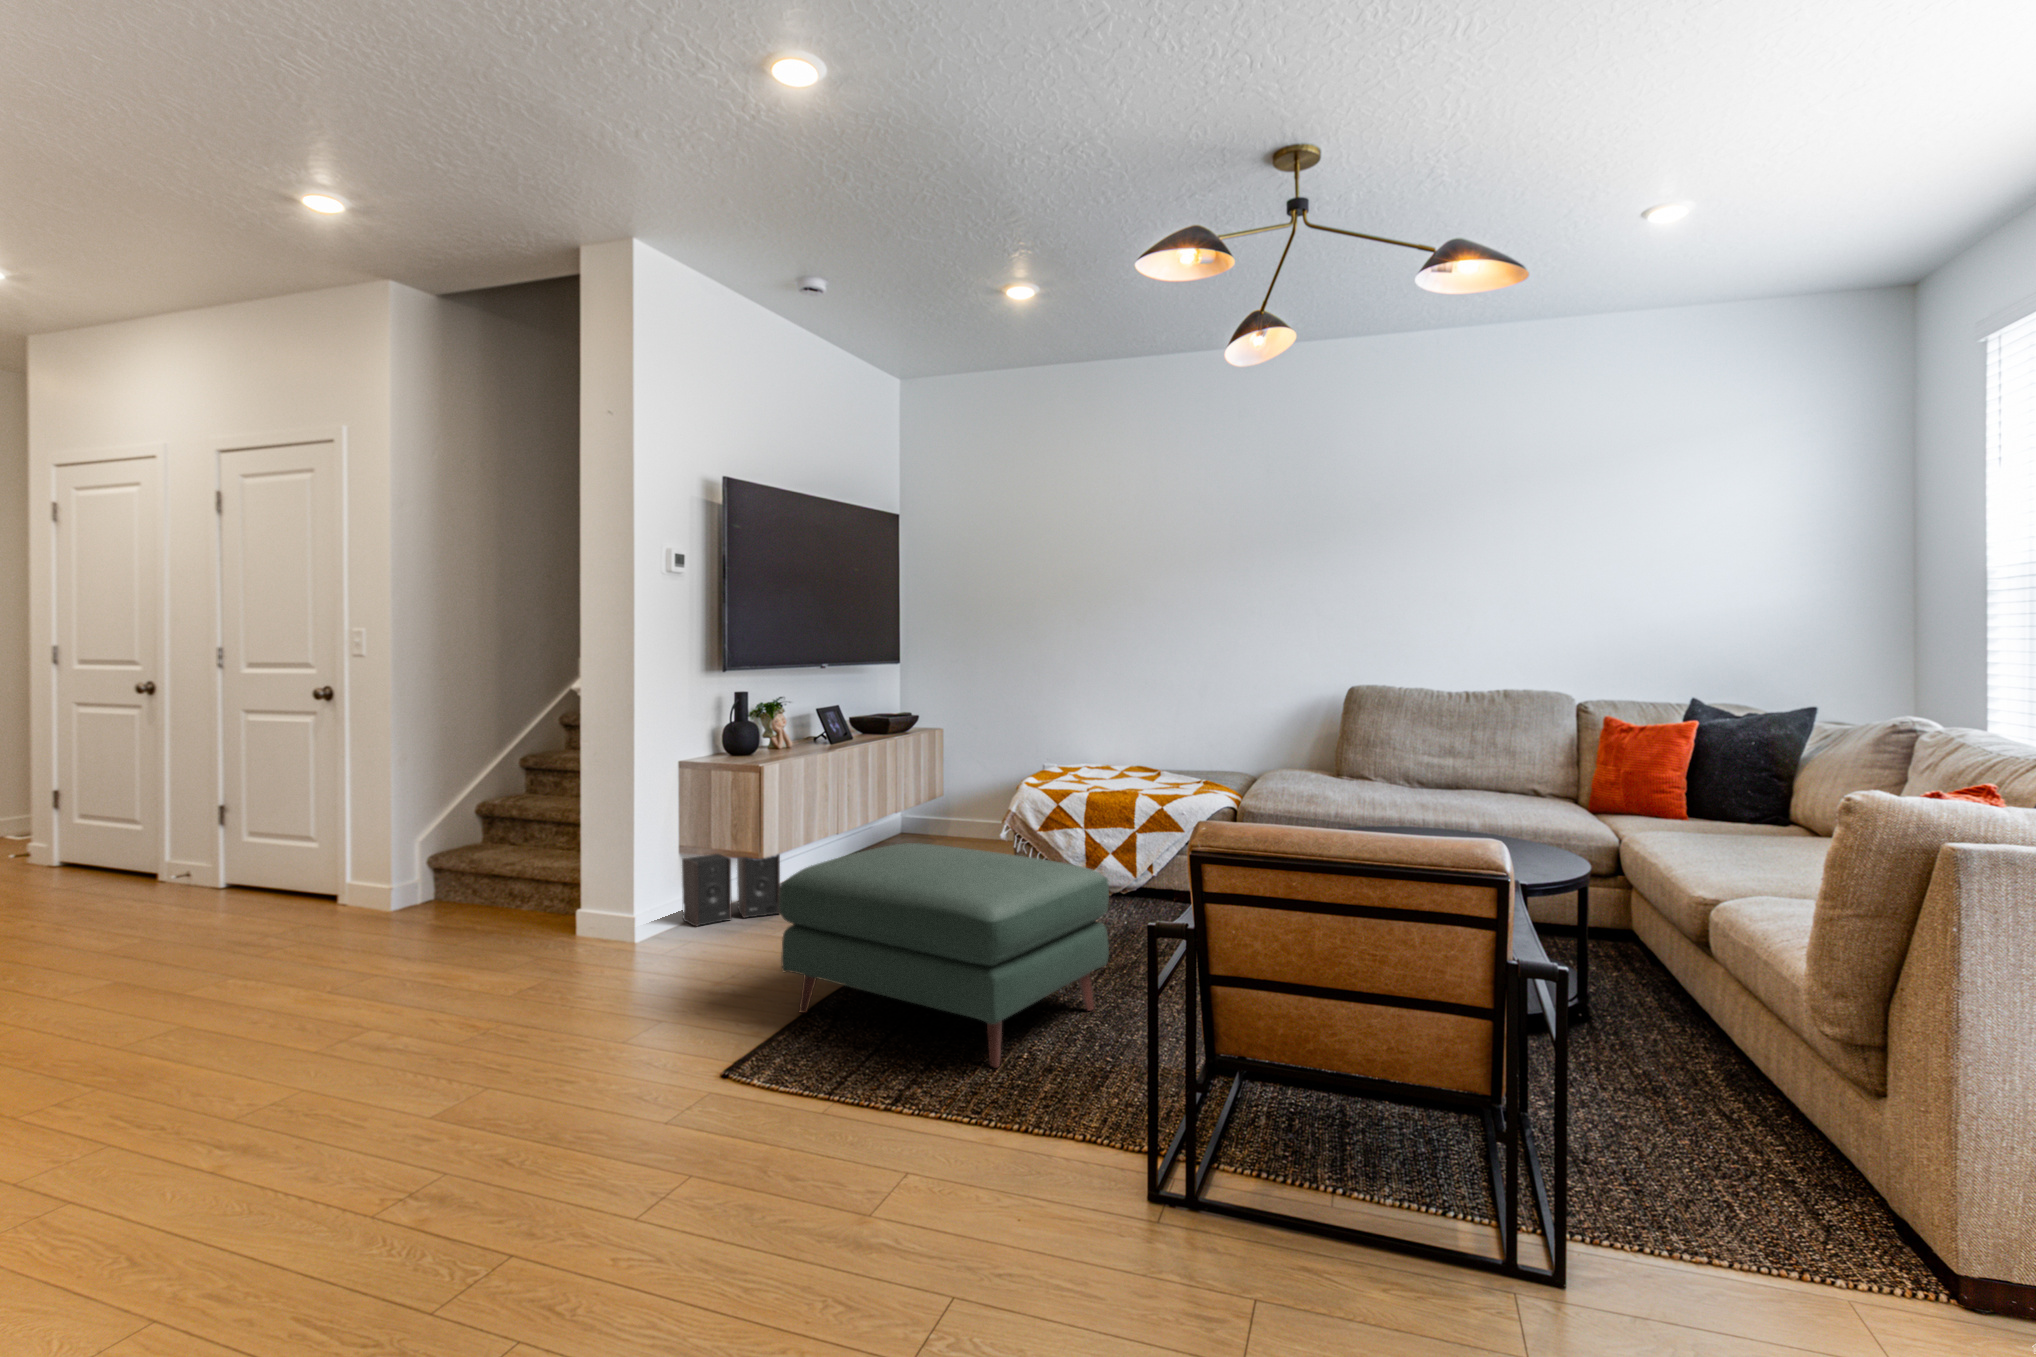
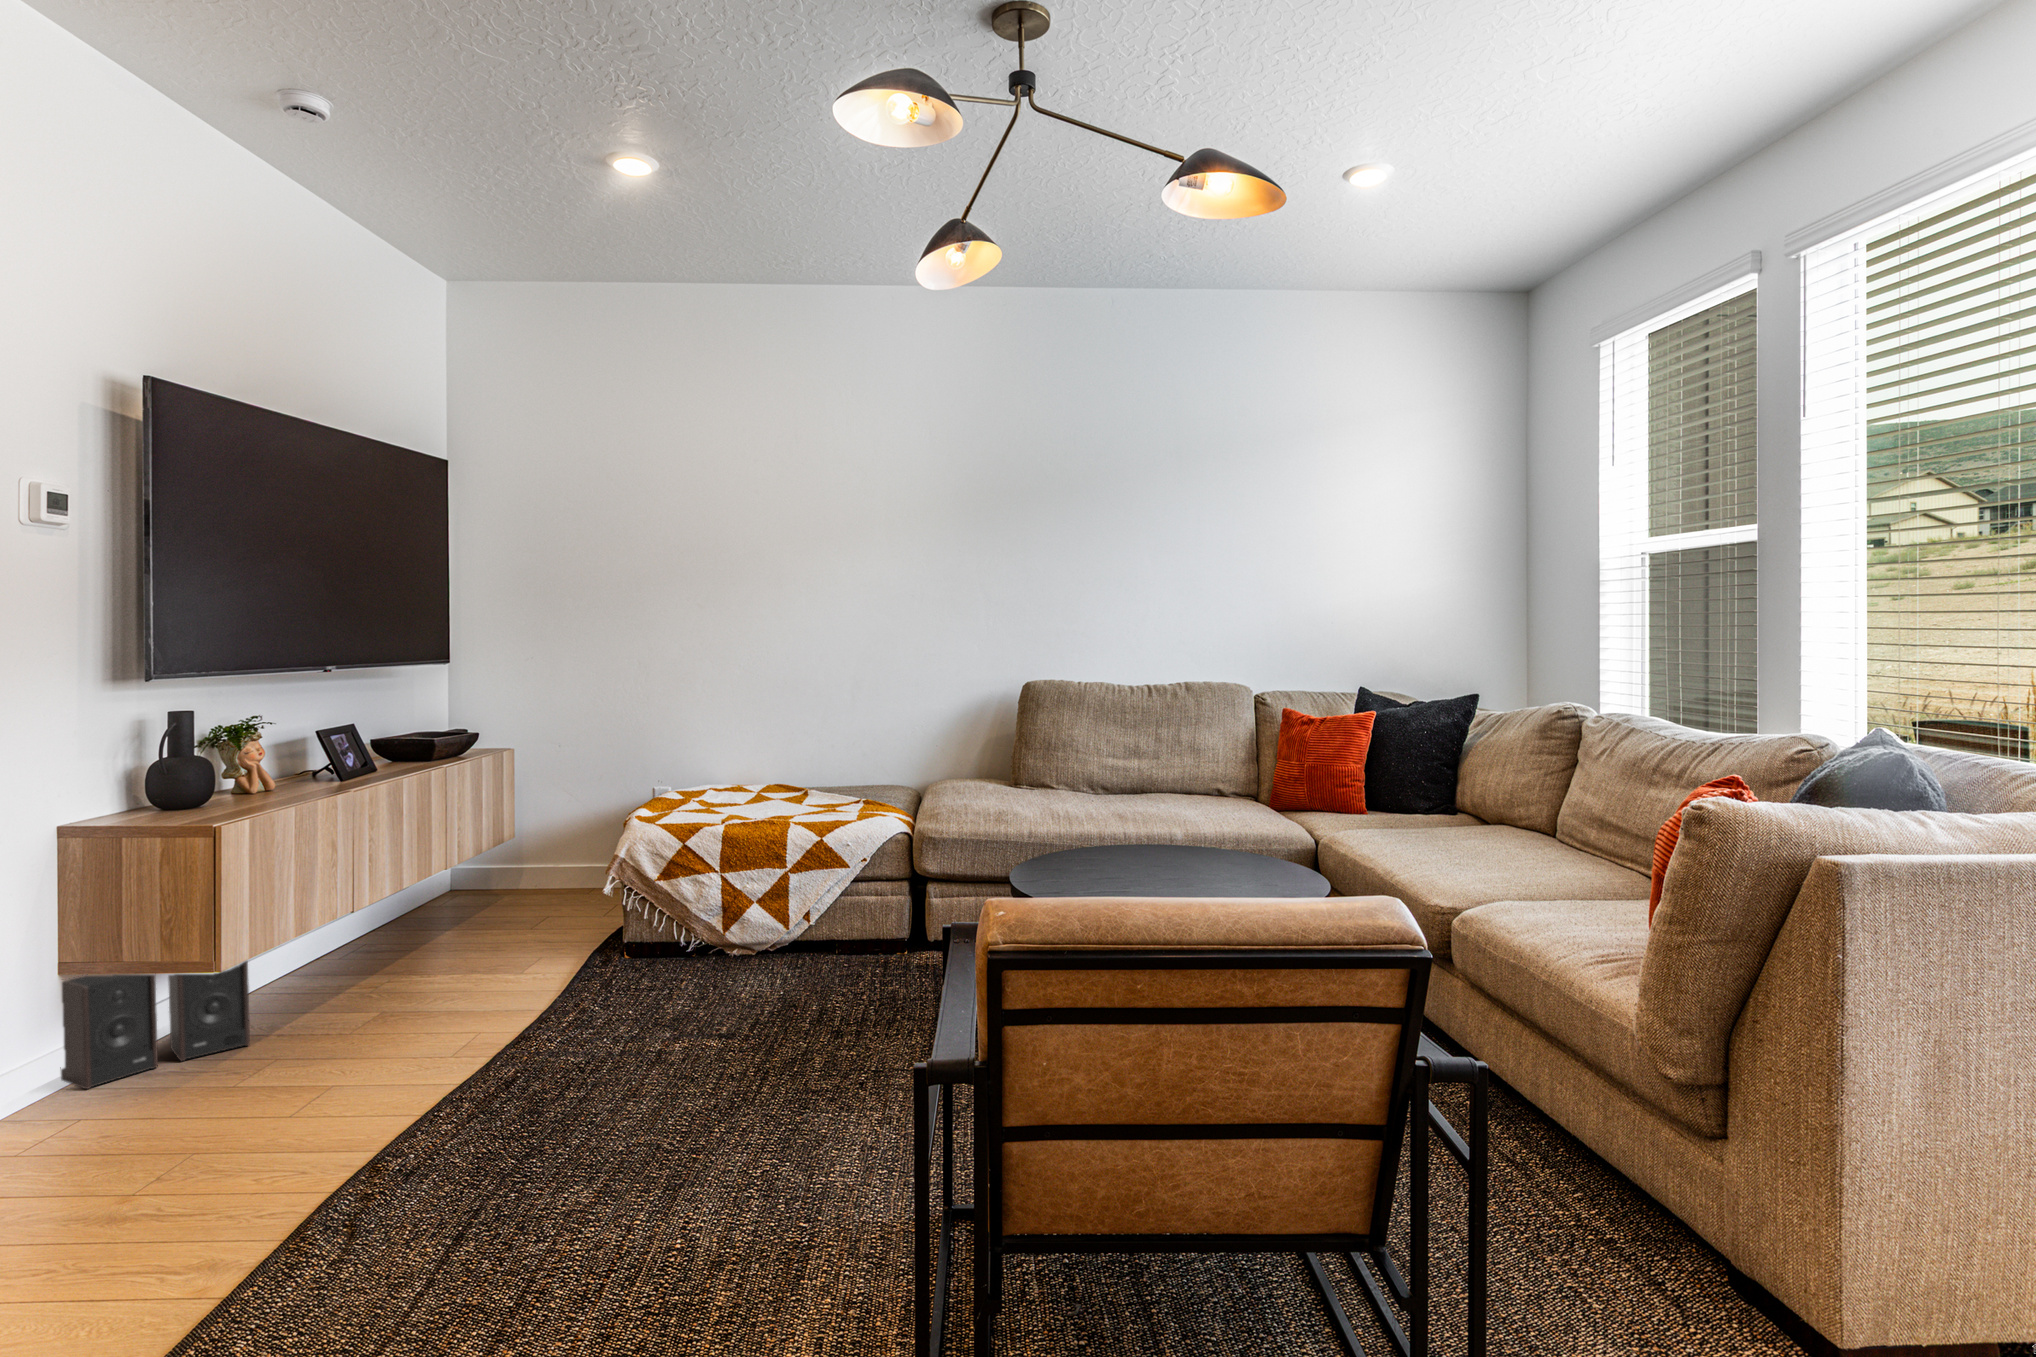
ottoman: present [779,843,1109,1068] -> none [242,929,788,1275]

